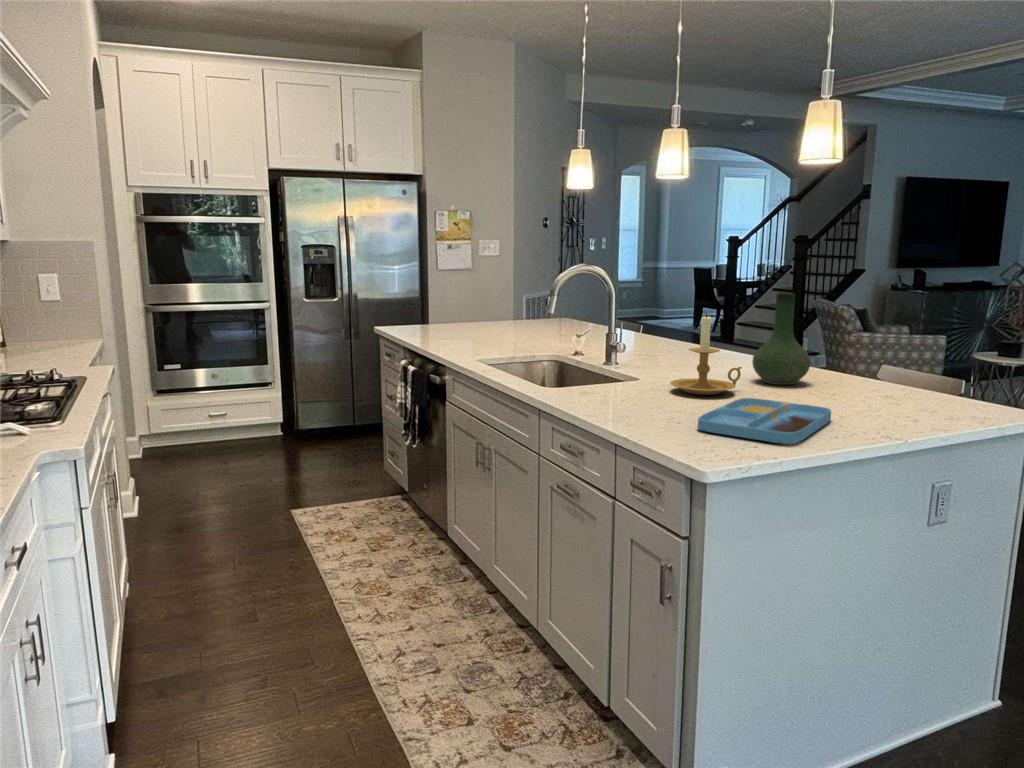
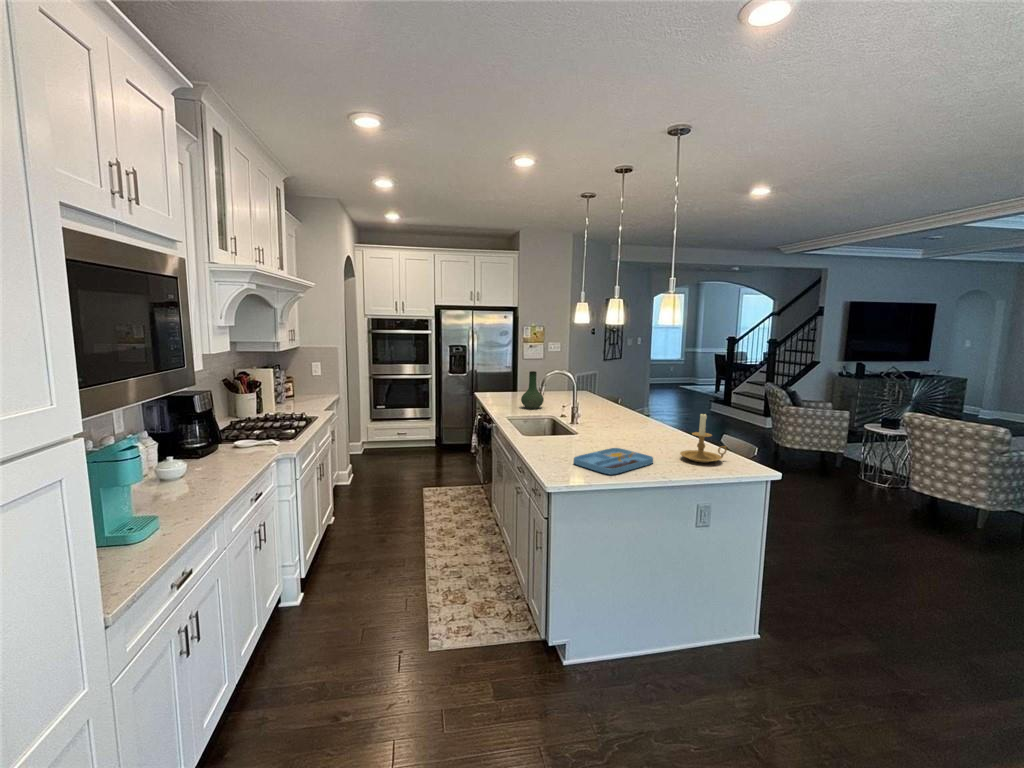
vase: present [752,293,810,385] -> present [521,371,544,409]
candle holder: present [670,313,742,395] -> present [680,413,727,463]

